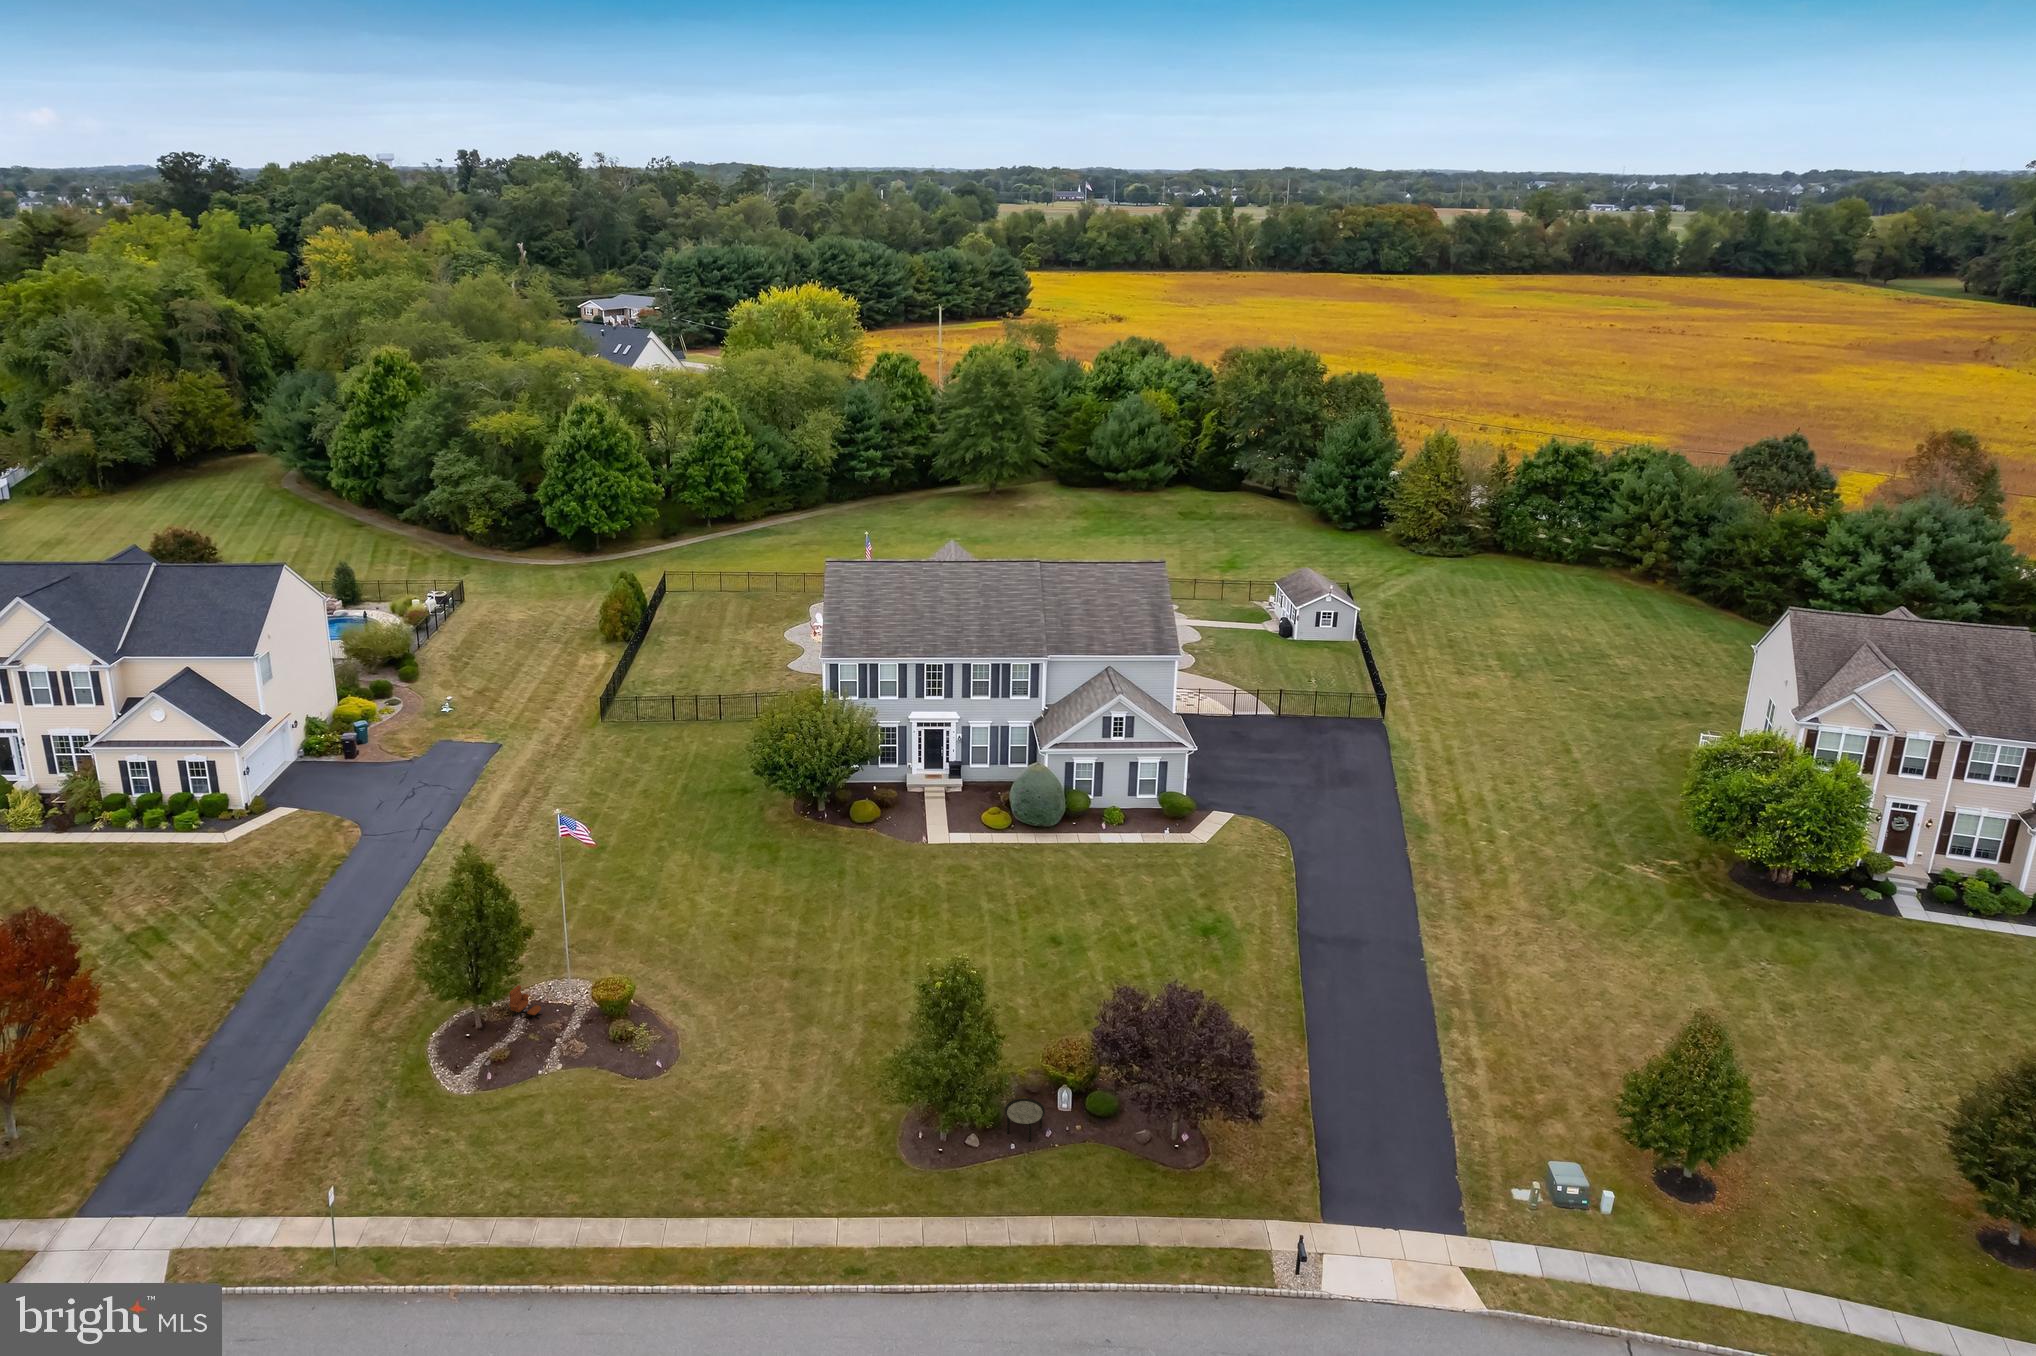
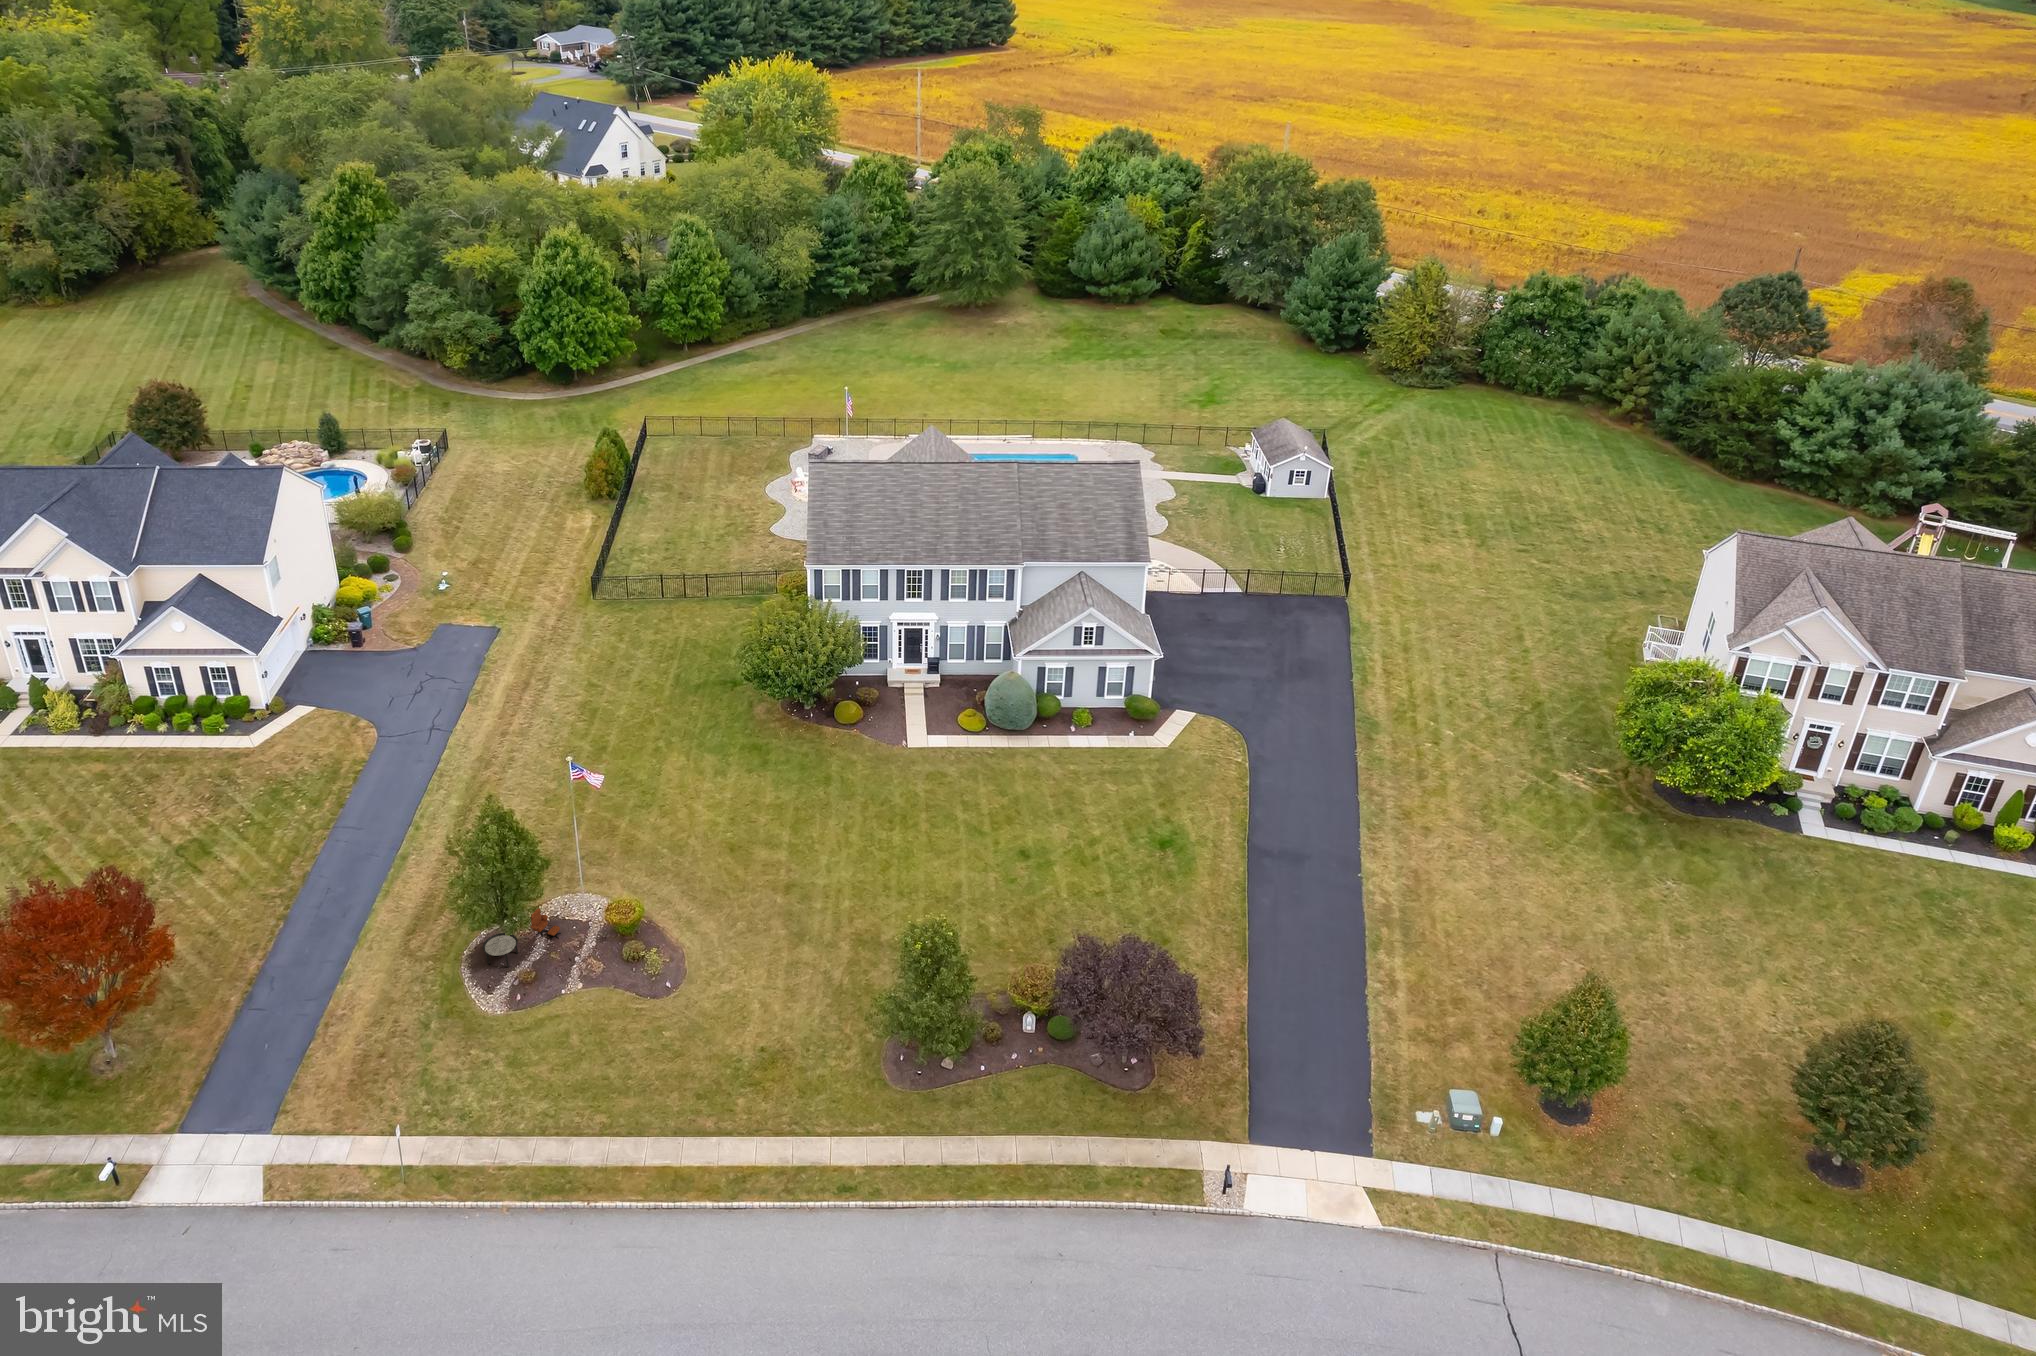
round table: present [1005,1098,1045,1142] -> present [483,933,518,967]

